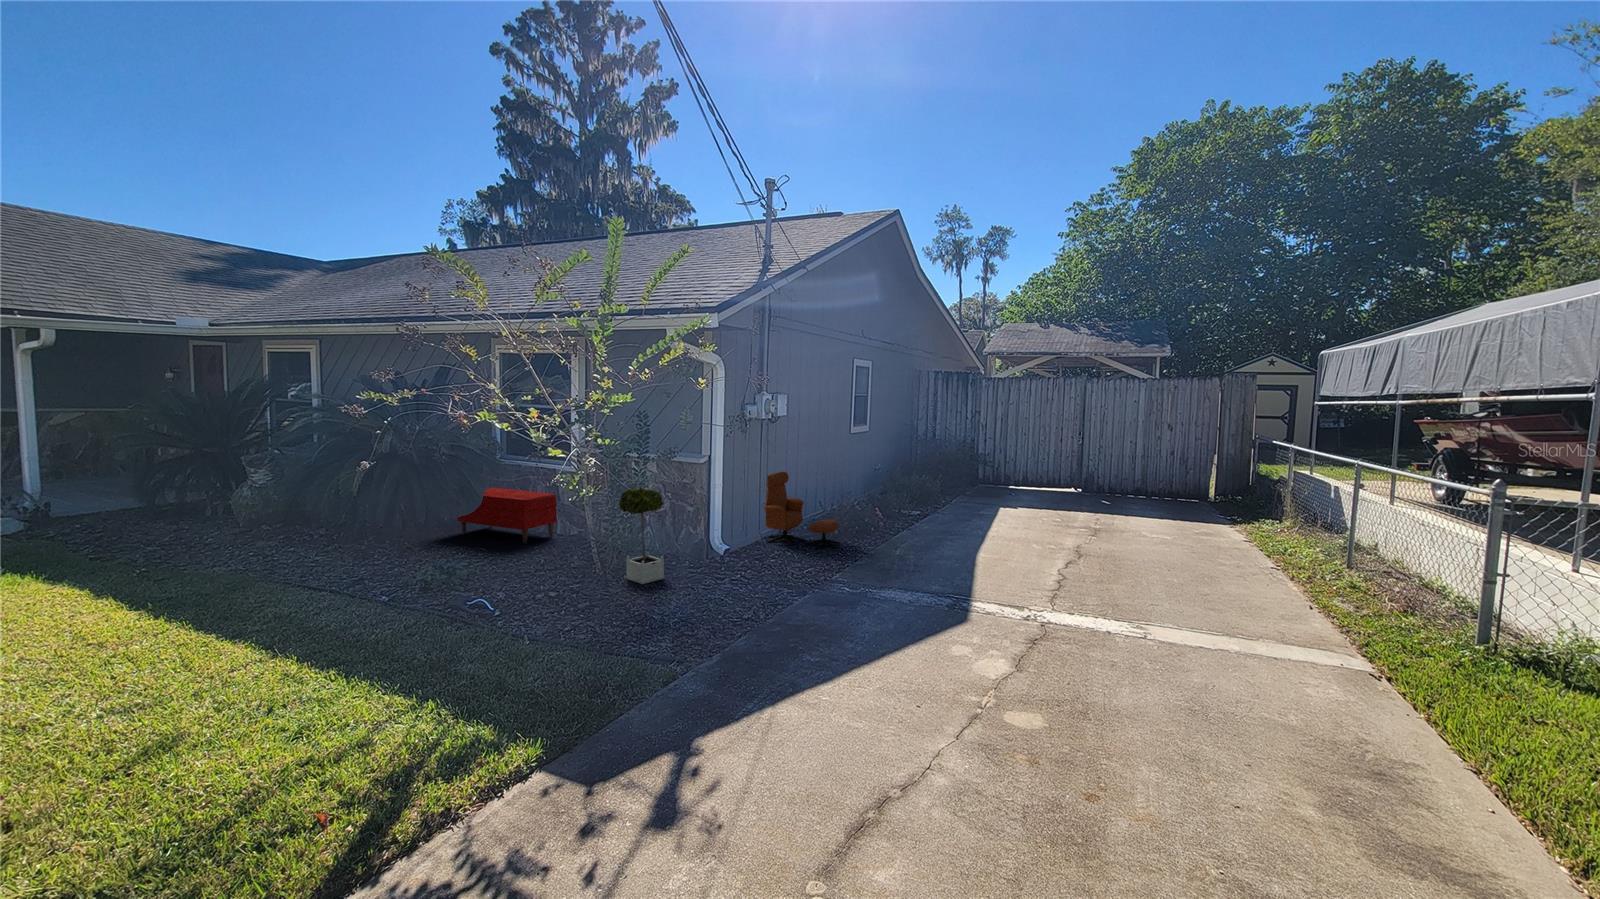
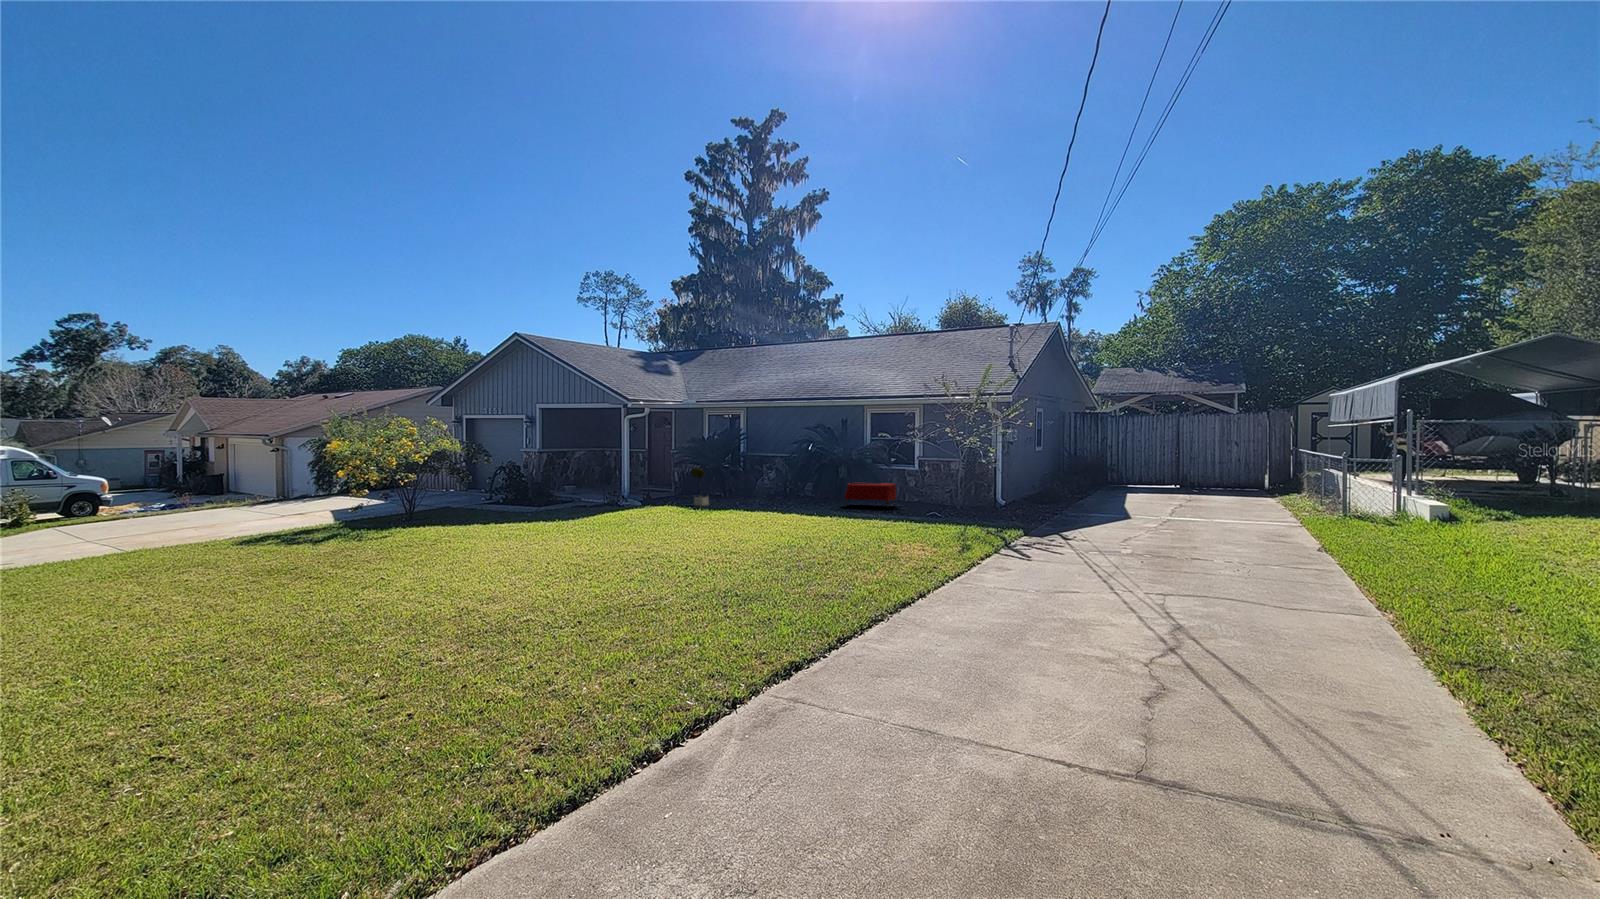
lounge chair: present [764,472,840,549] -> none [1008,469,1050,507]
potted tree: present [619,488,664,584] -> present [691,468,709,506]

